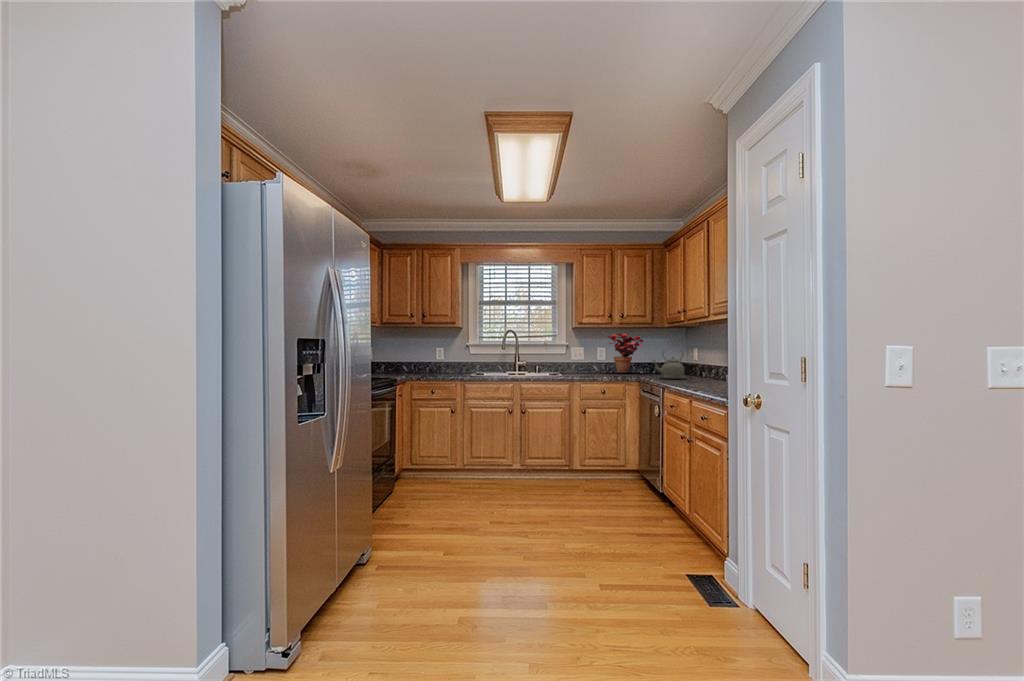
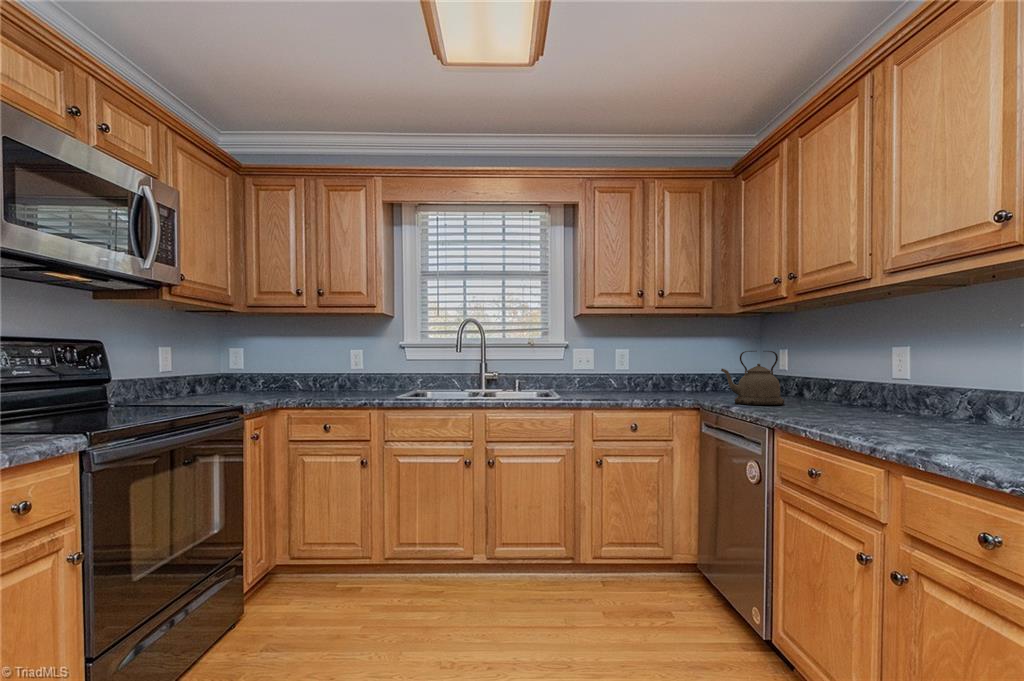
potted plant: present [608,333,643,373] -> none [632,324,694,390]

